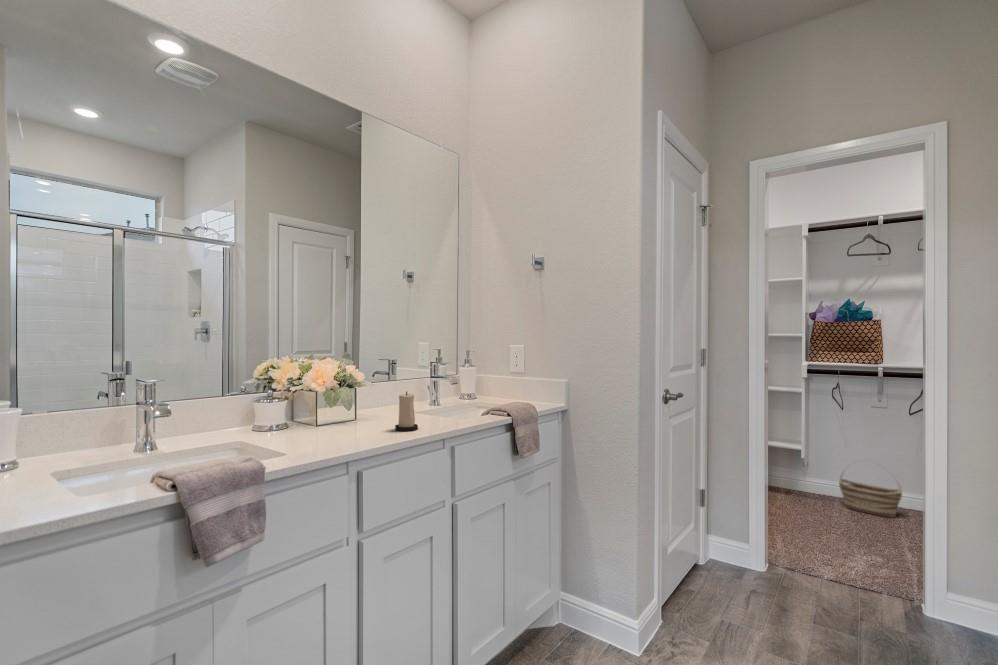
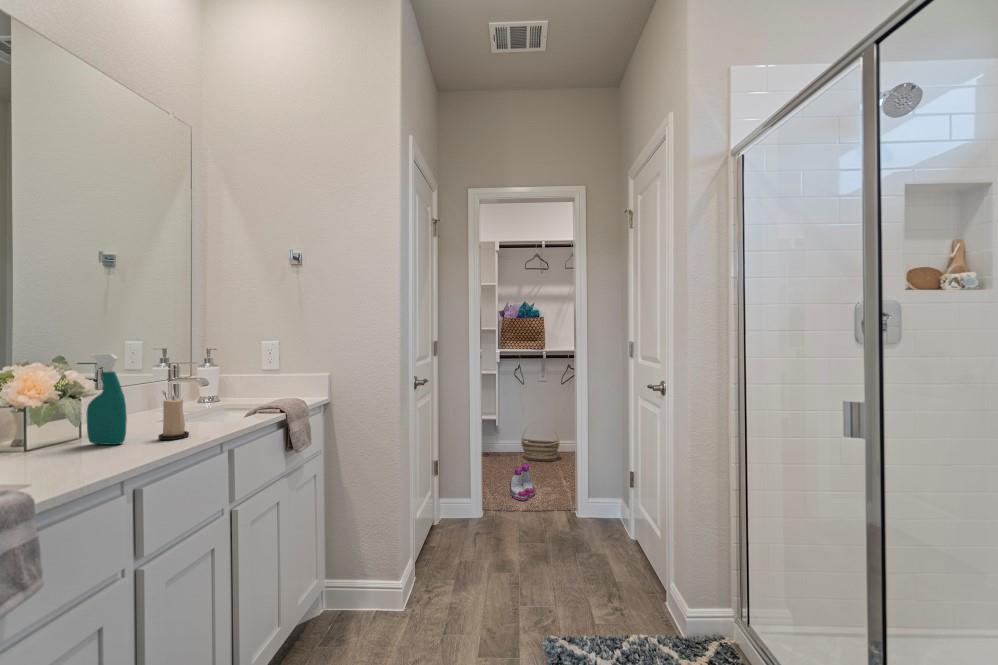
spray bottle: none [349,351,373,430] -> present [86,354,127,445]
boots: none [812,512,851,562] -> present [510,463,535,500]

